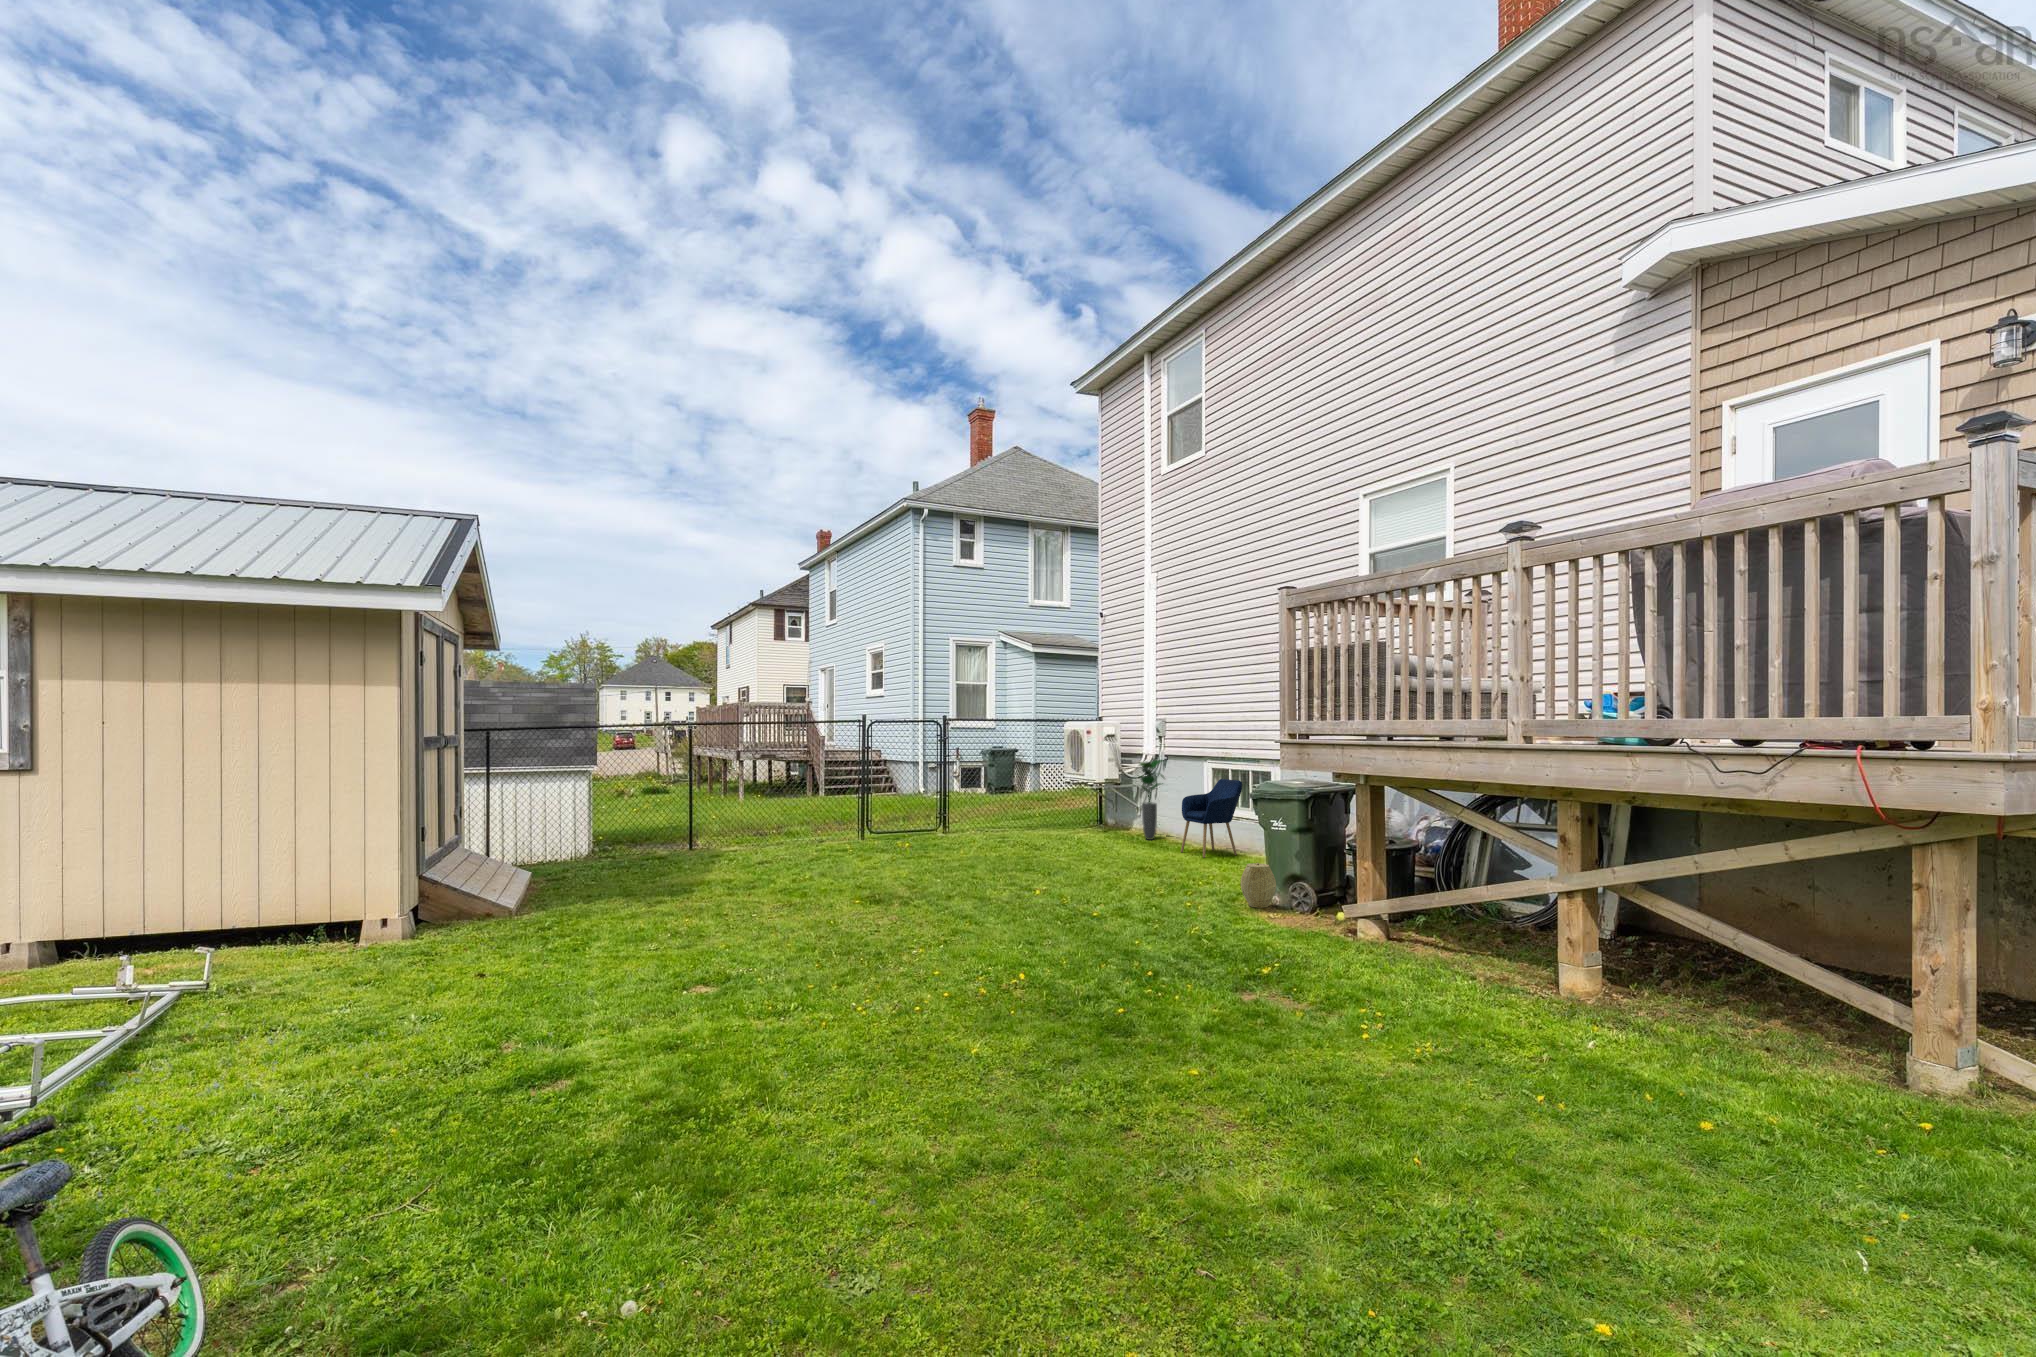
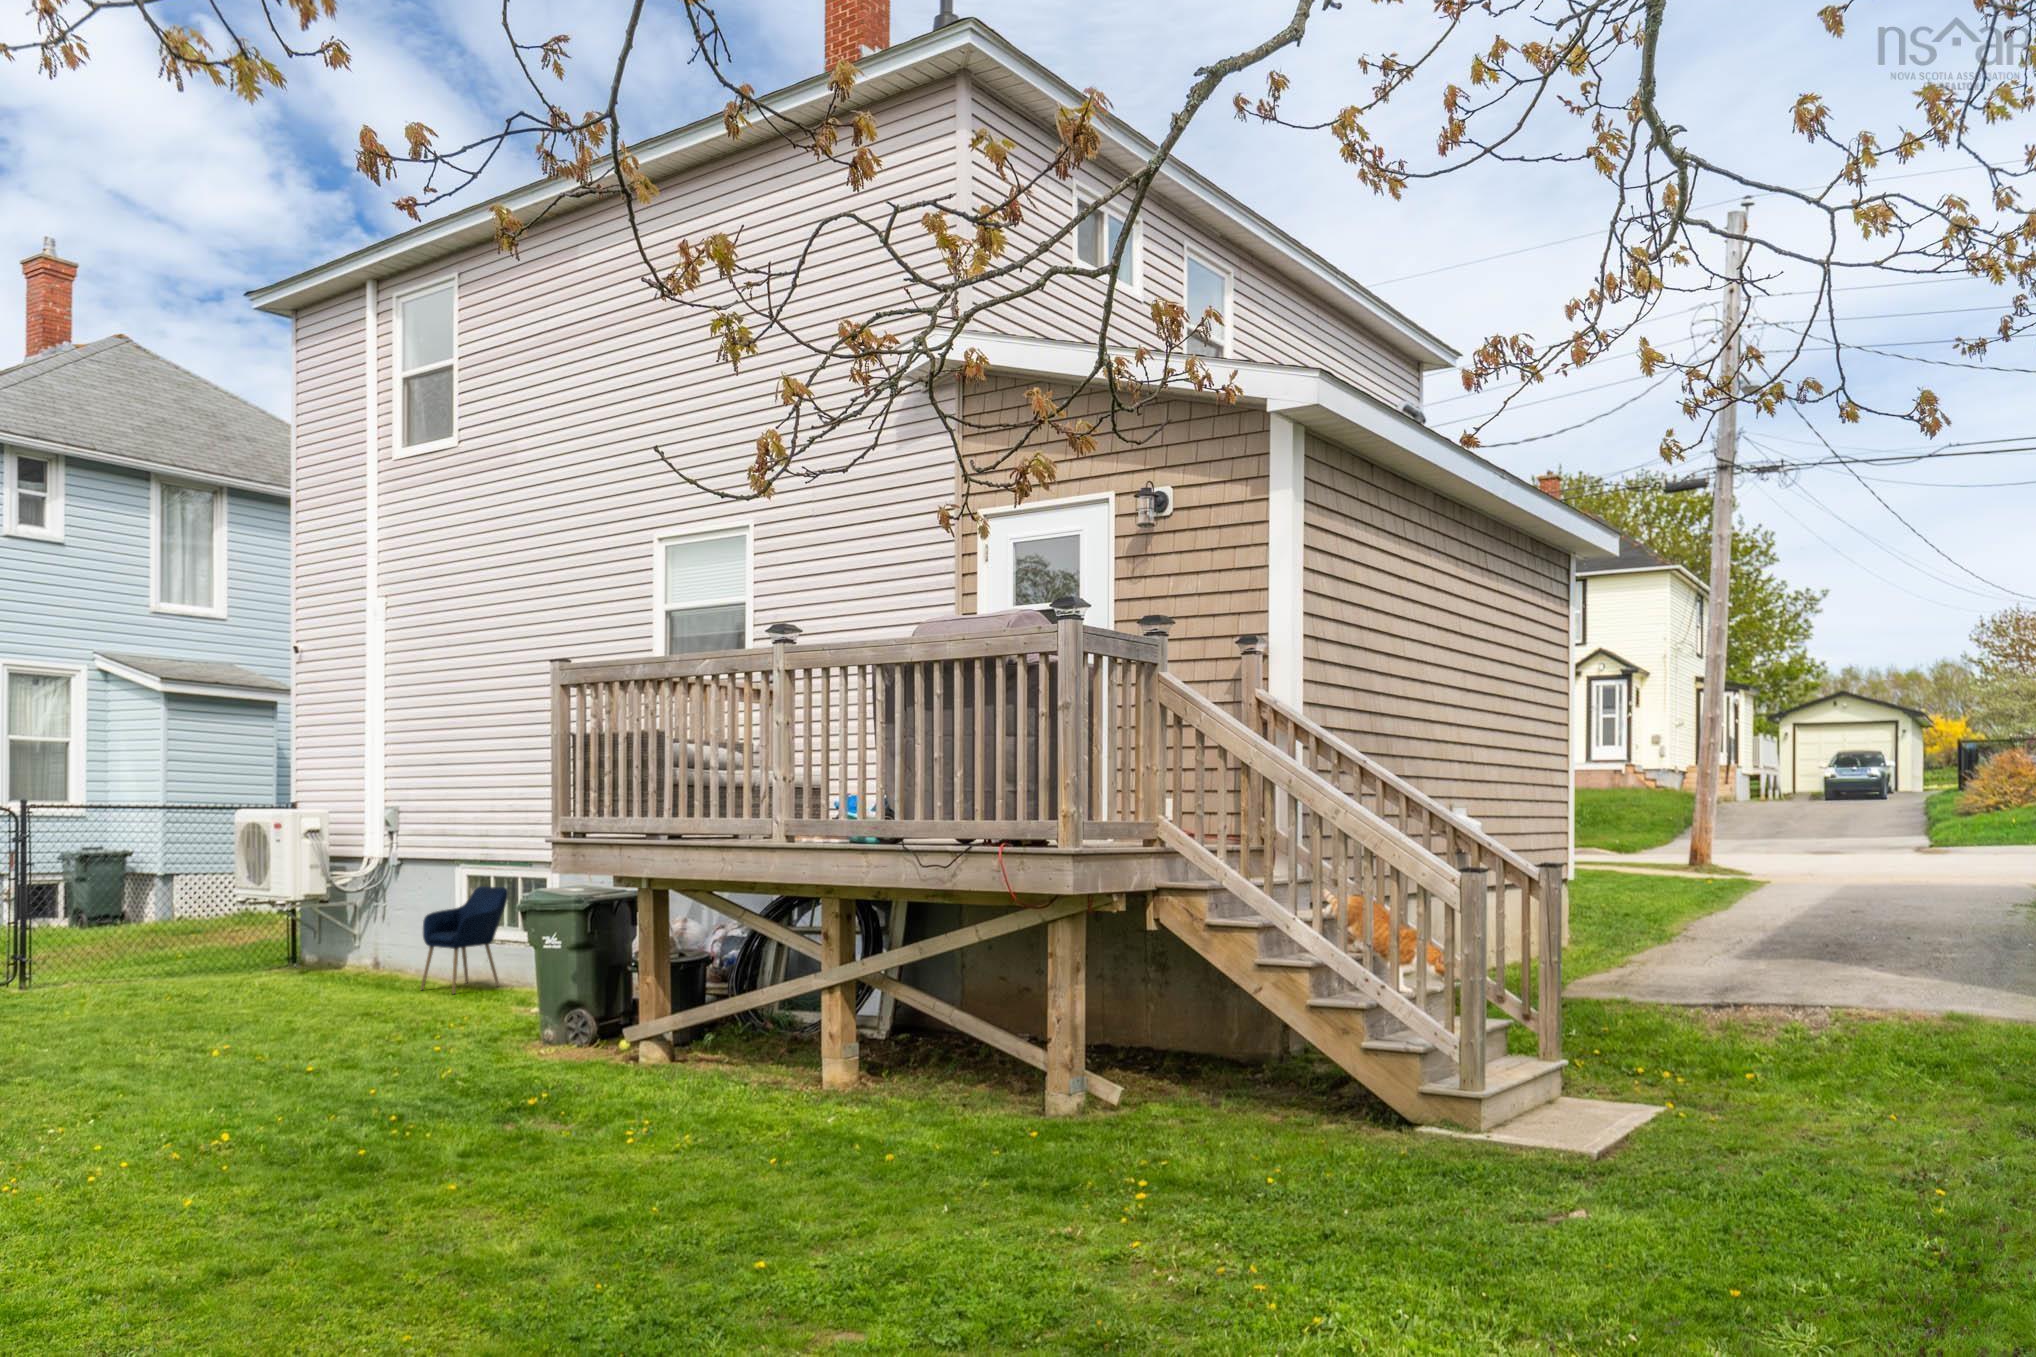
potted plant: present [1140,760,1164,840] -> none [346,864,402,978]
woven basket: present [1241,863,1276,908] -> none [501,991,546,1046]

